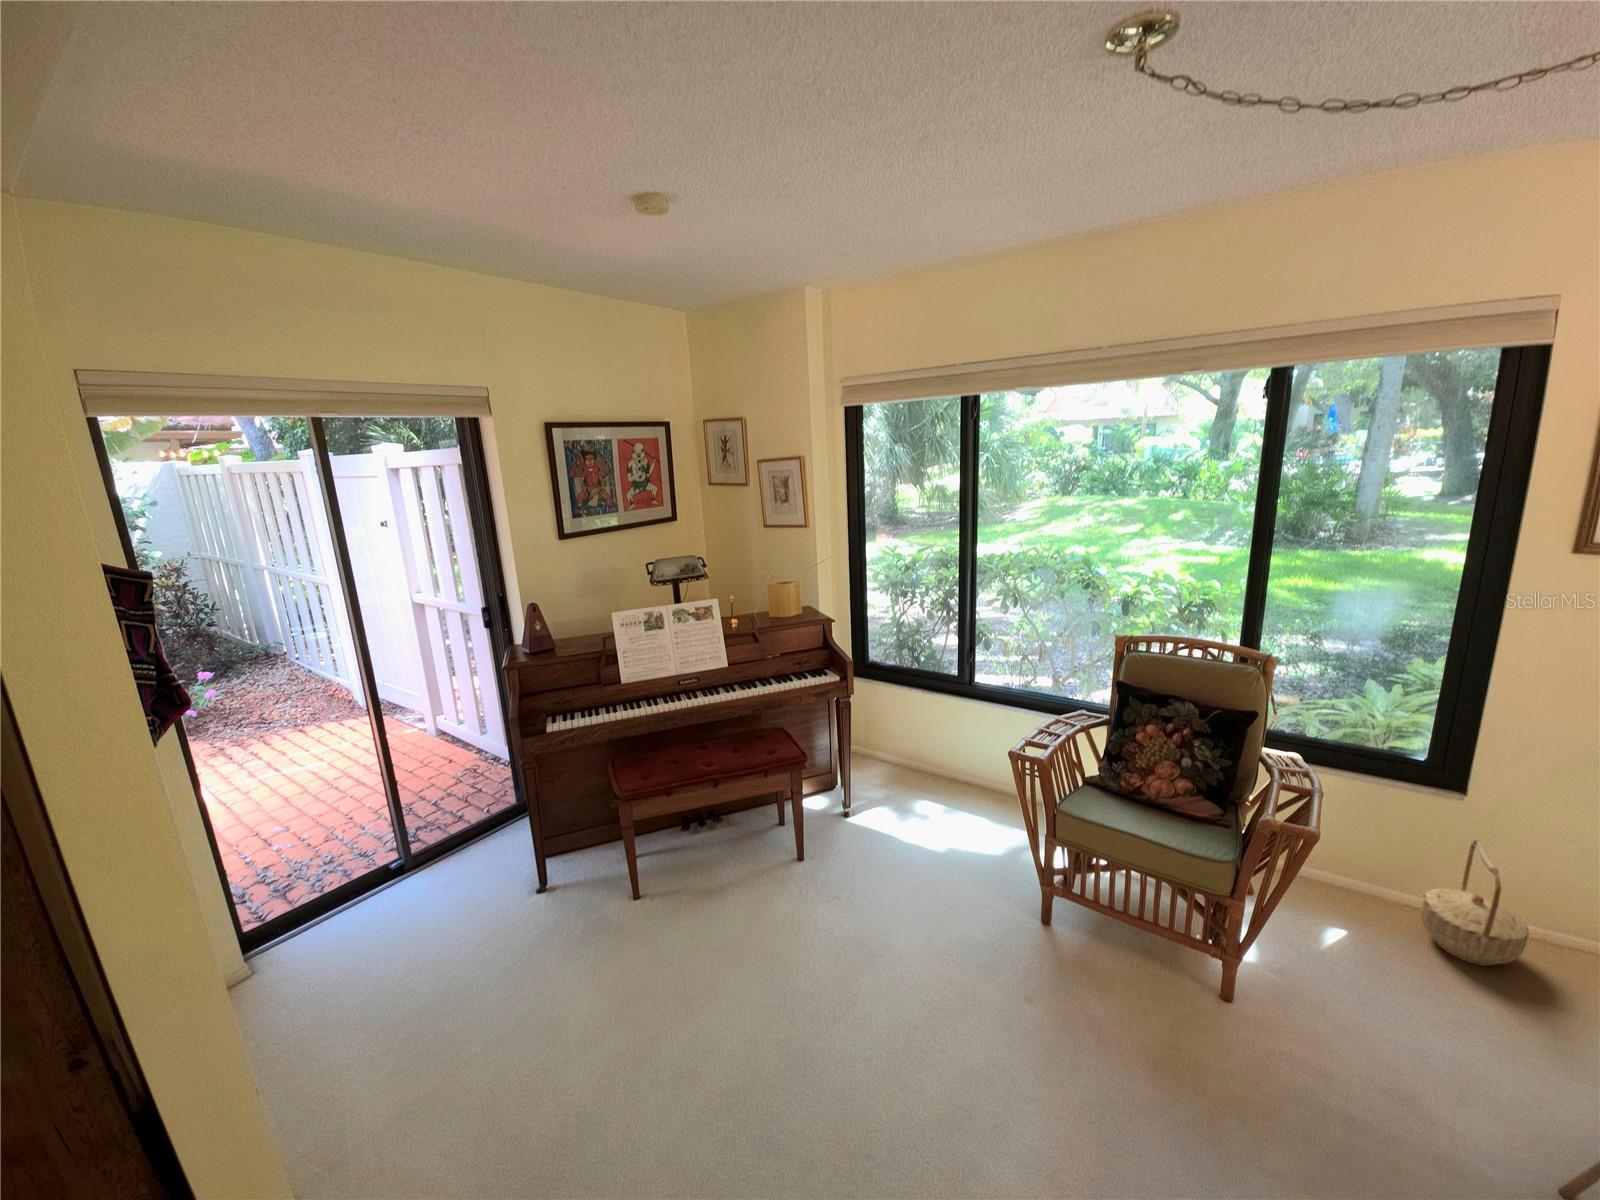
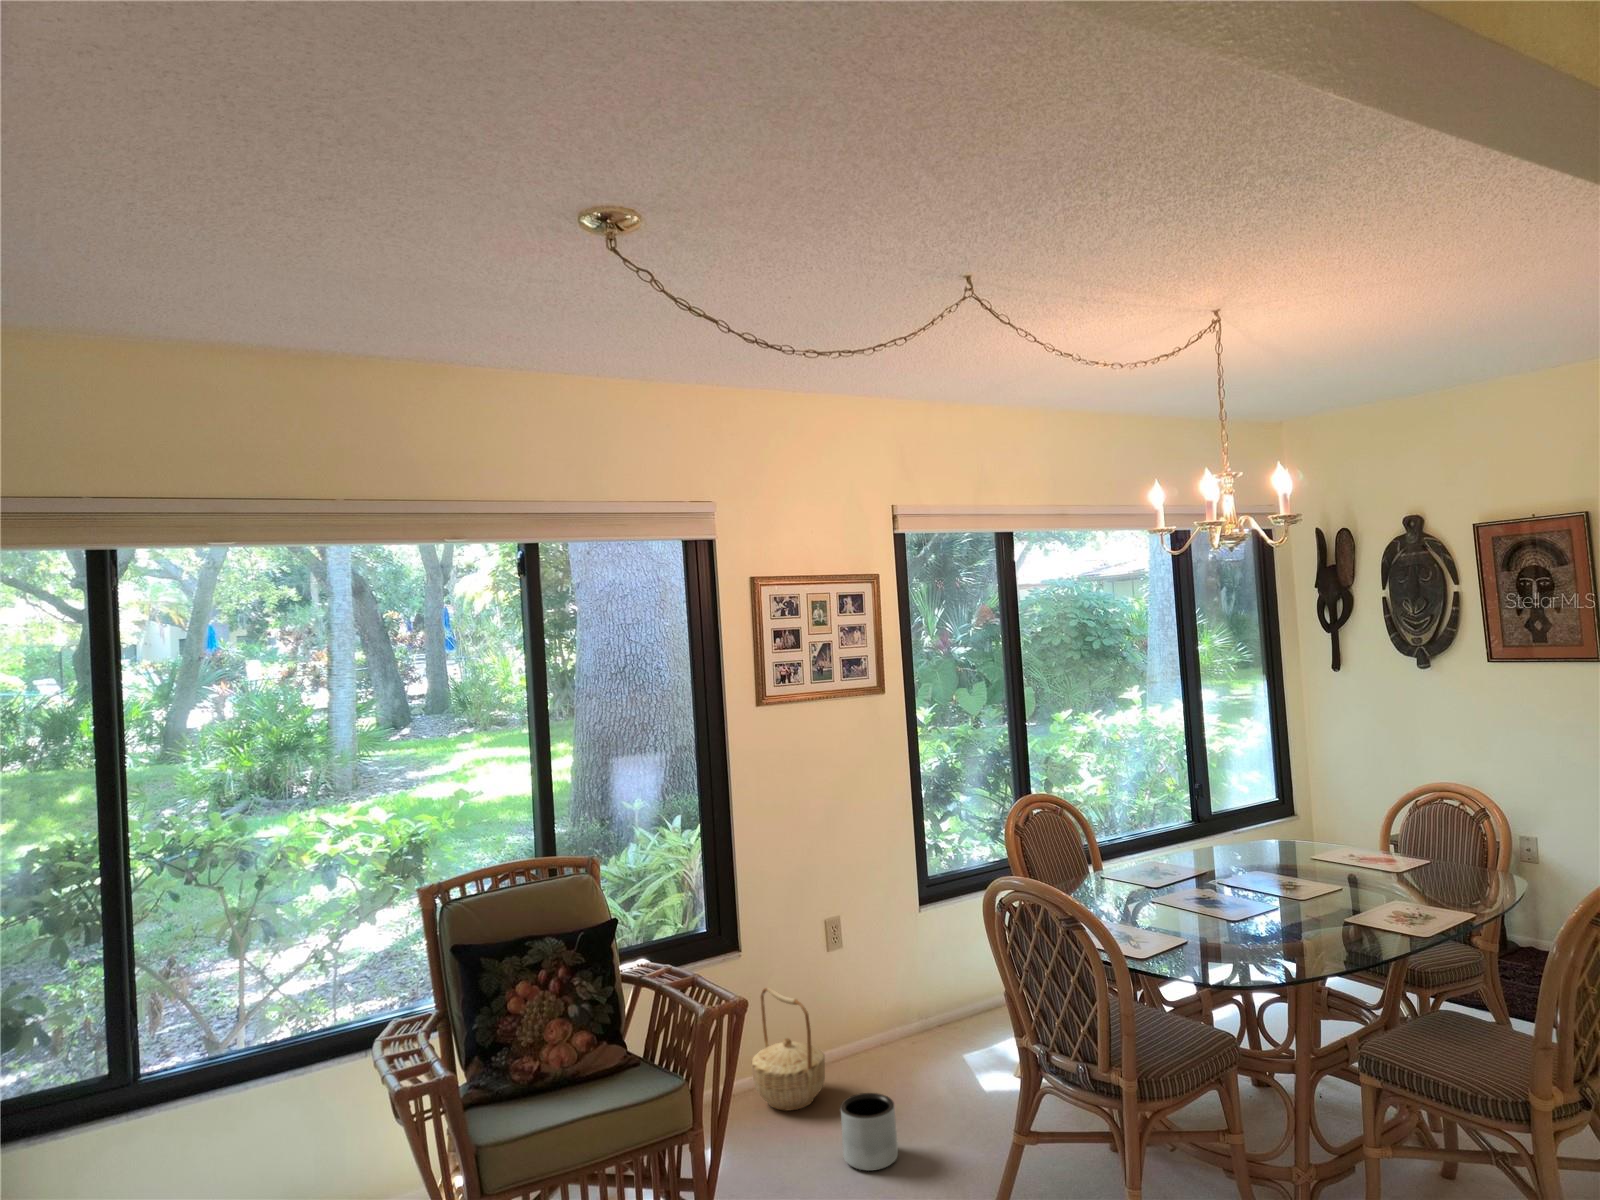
planter: none [1458,985,1554,1079] -> present [840,1093,898,1171]

